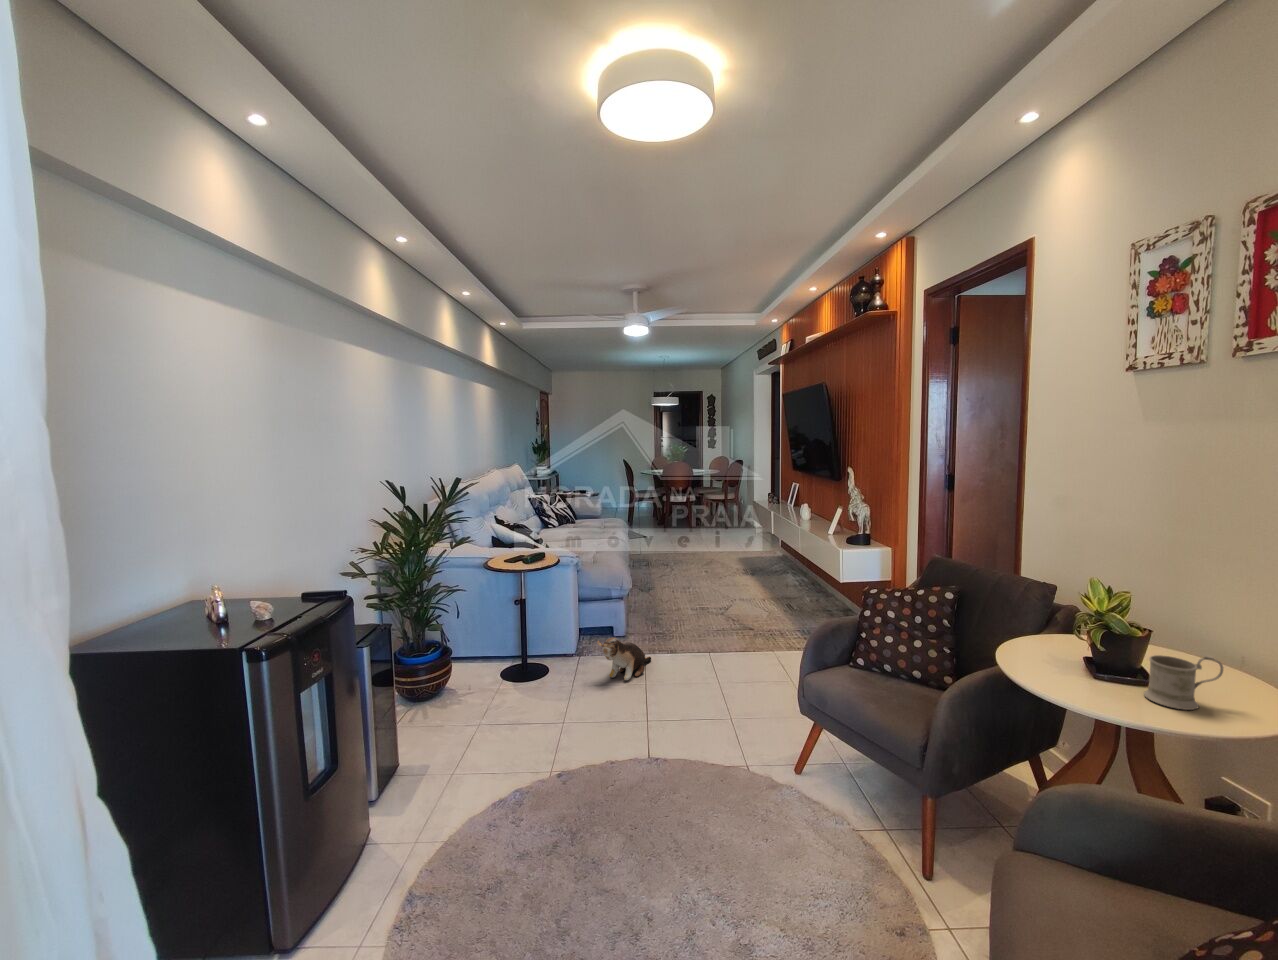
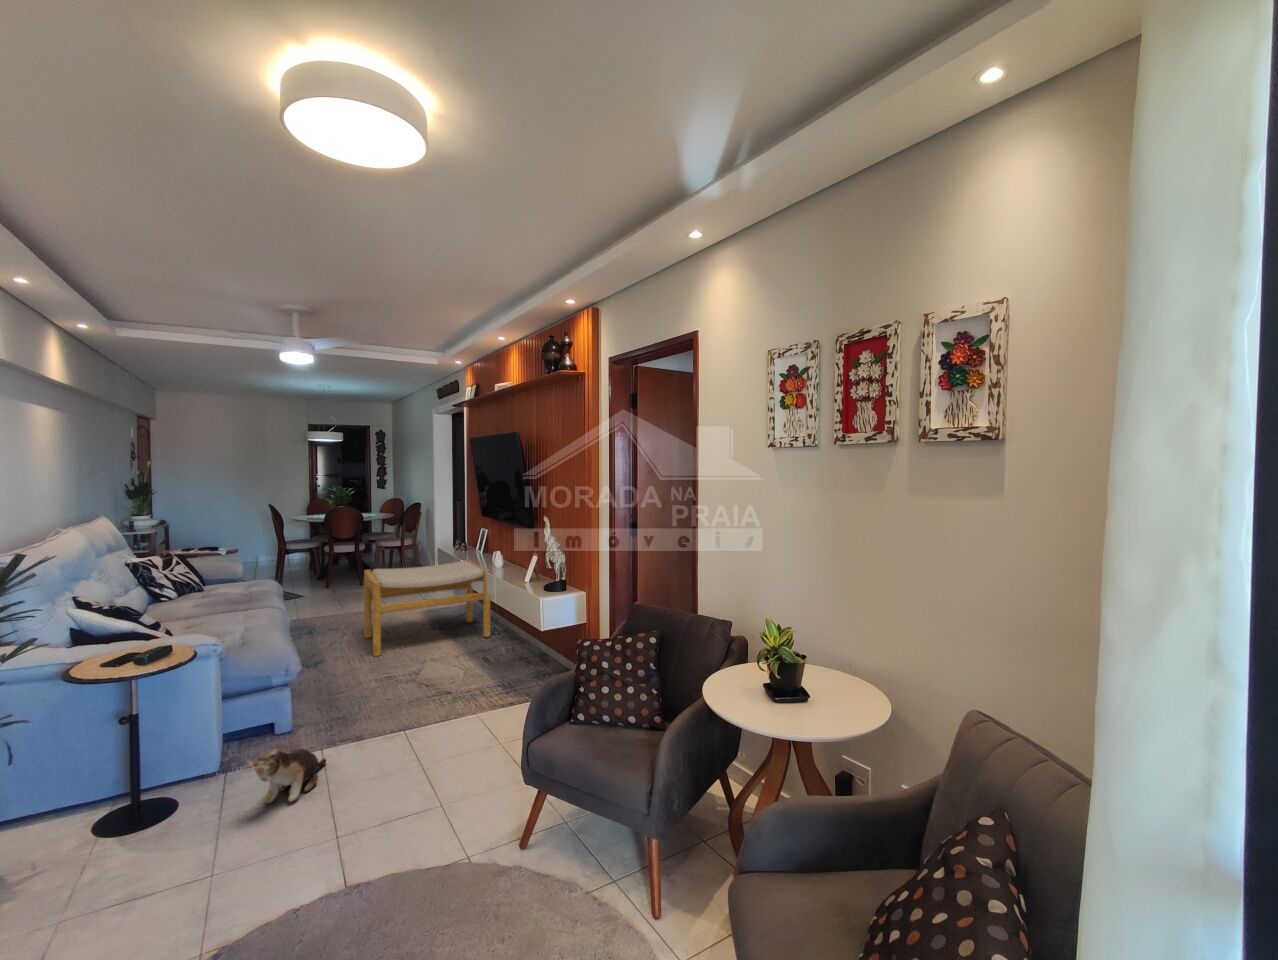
footstool: none [687,513,797,590] -> present [364,560,490,657]
mug: present [1144,655,1223,710] -> none [809,669,852,716]

